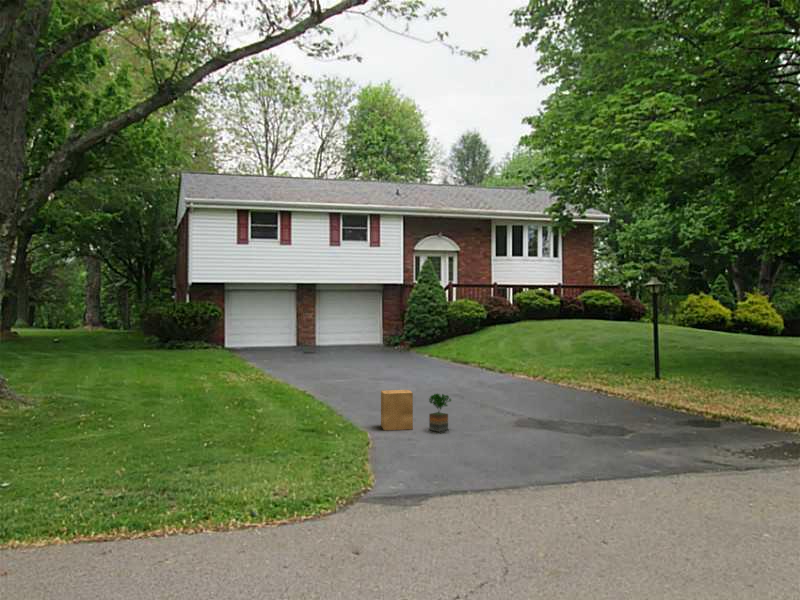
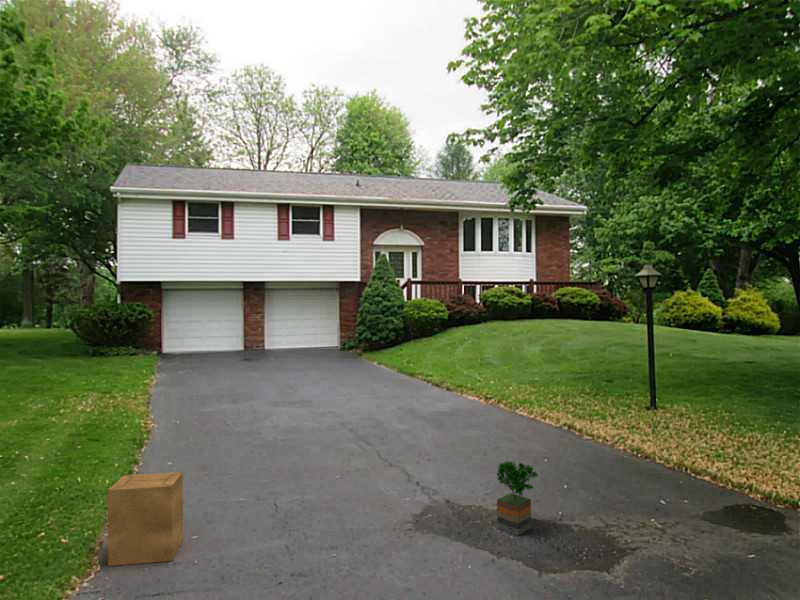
potted tree: present [429,394,451,432] -> present [497,461,538,536]

